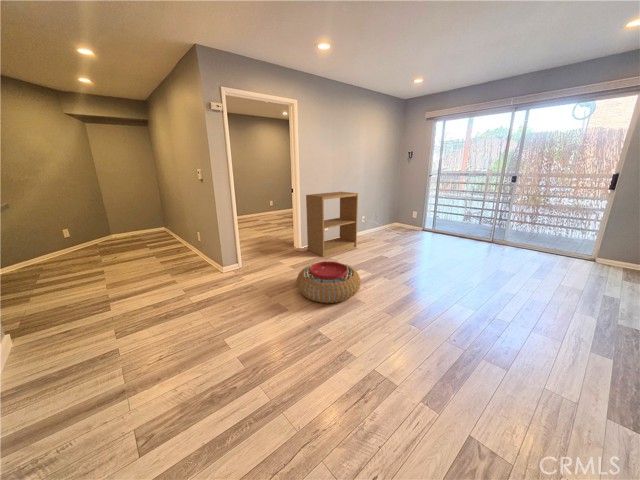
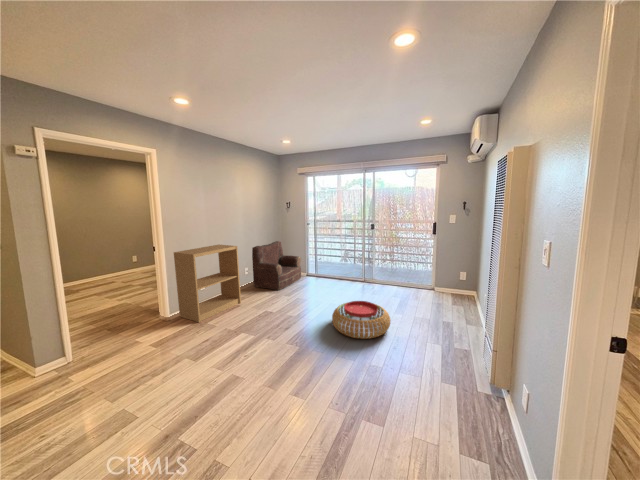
armchair: none [367,193,416,241] -> present [252,241,301,290]
pouf: present [296,262,361,303] -> present [332,301,390,339]

